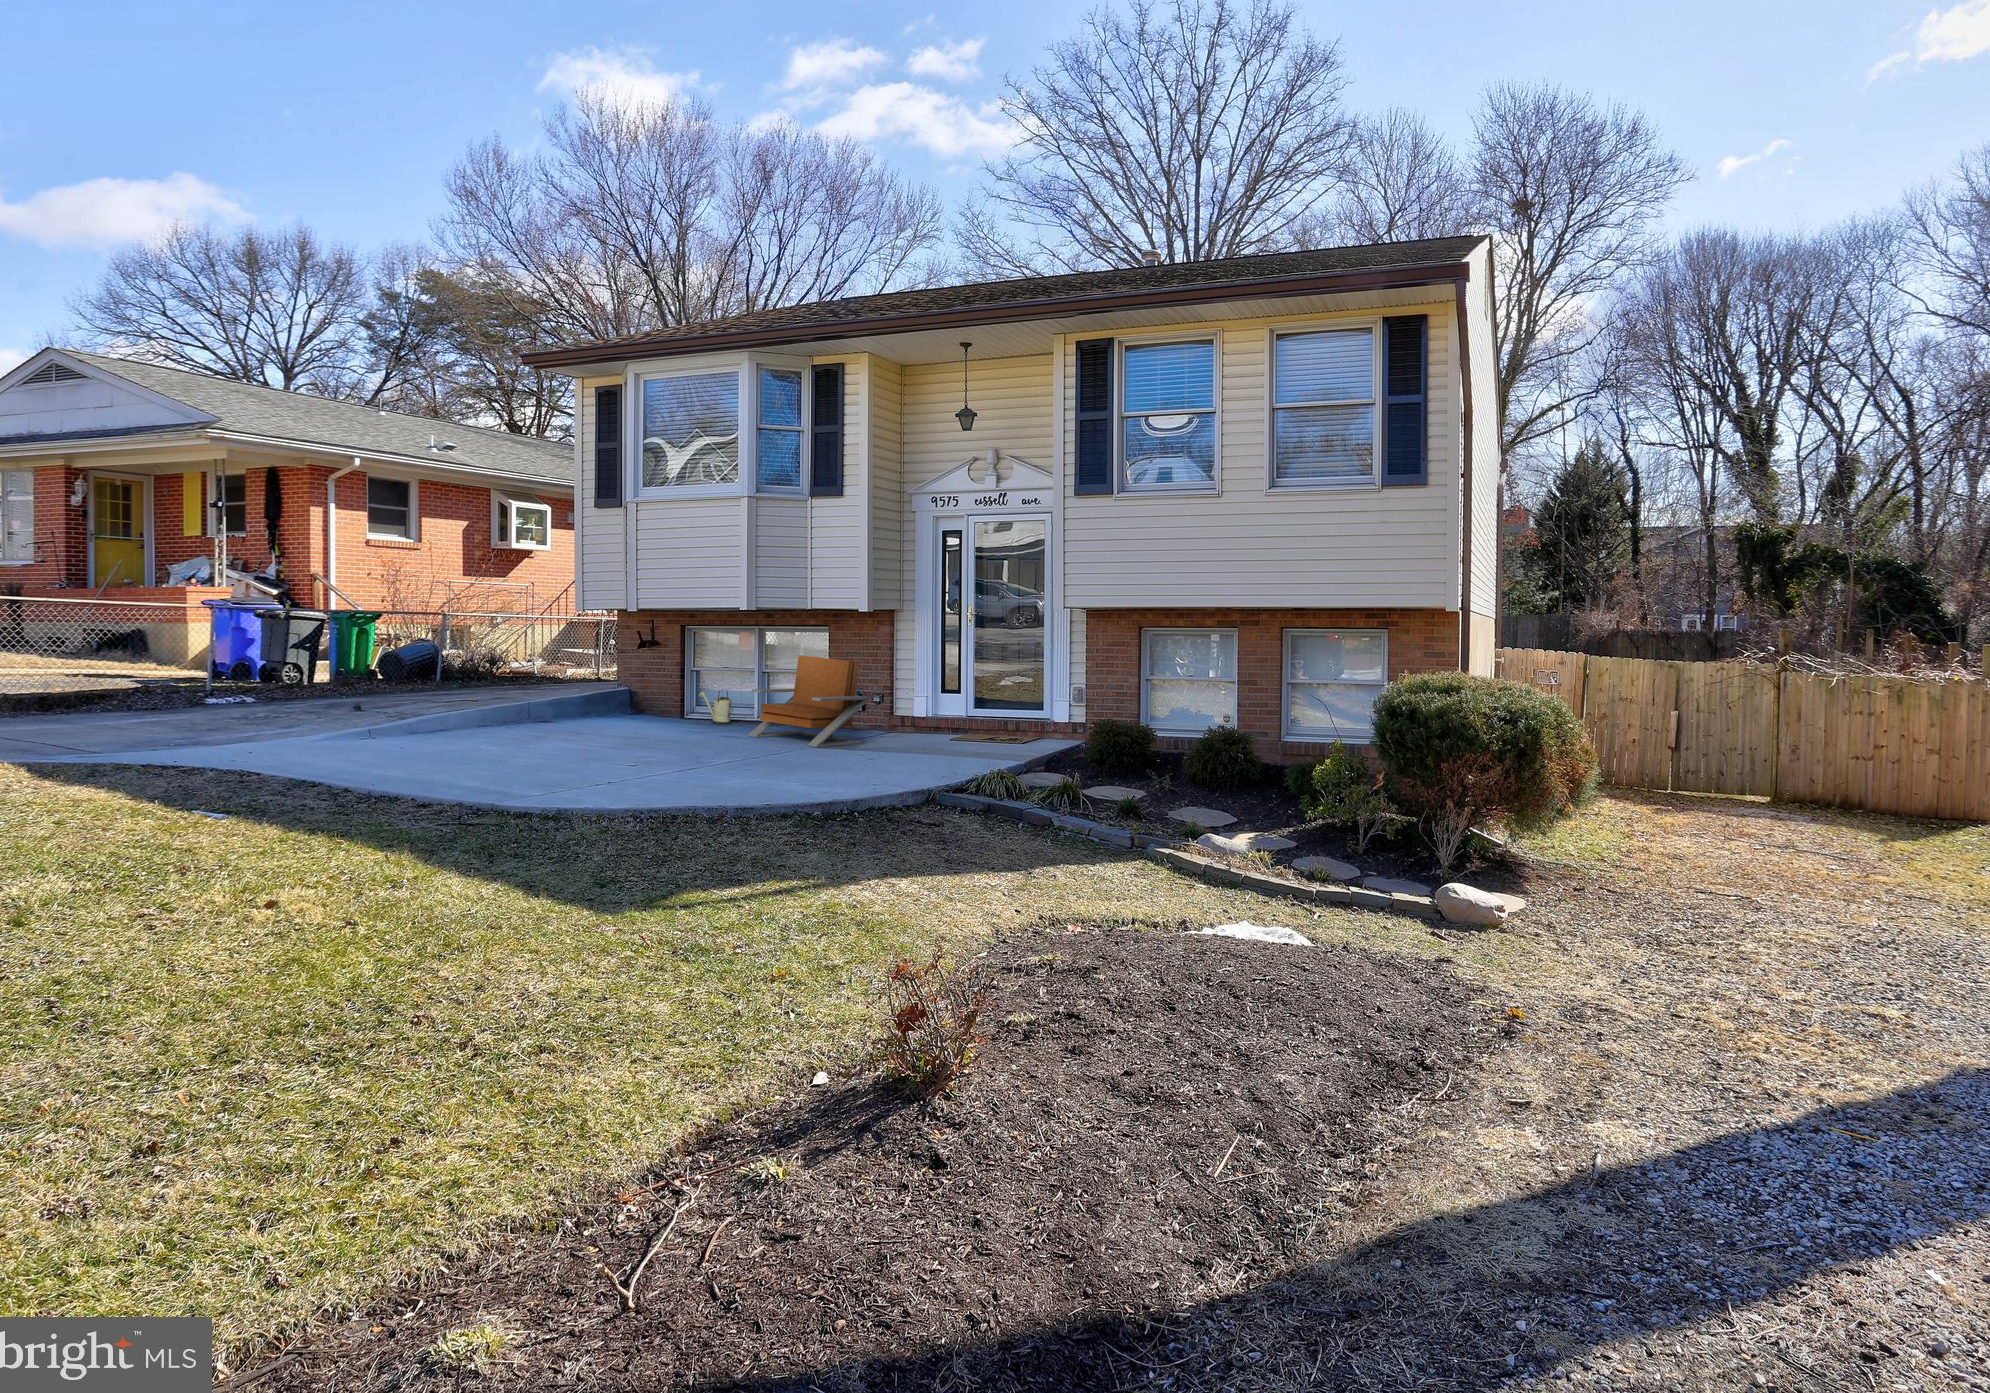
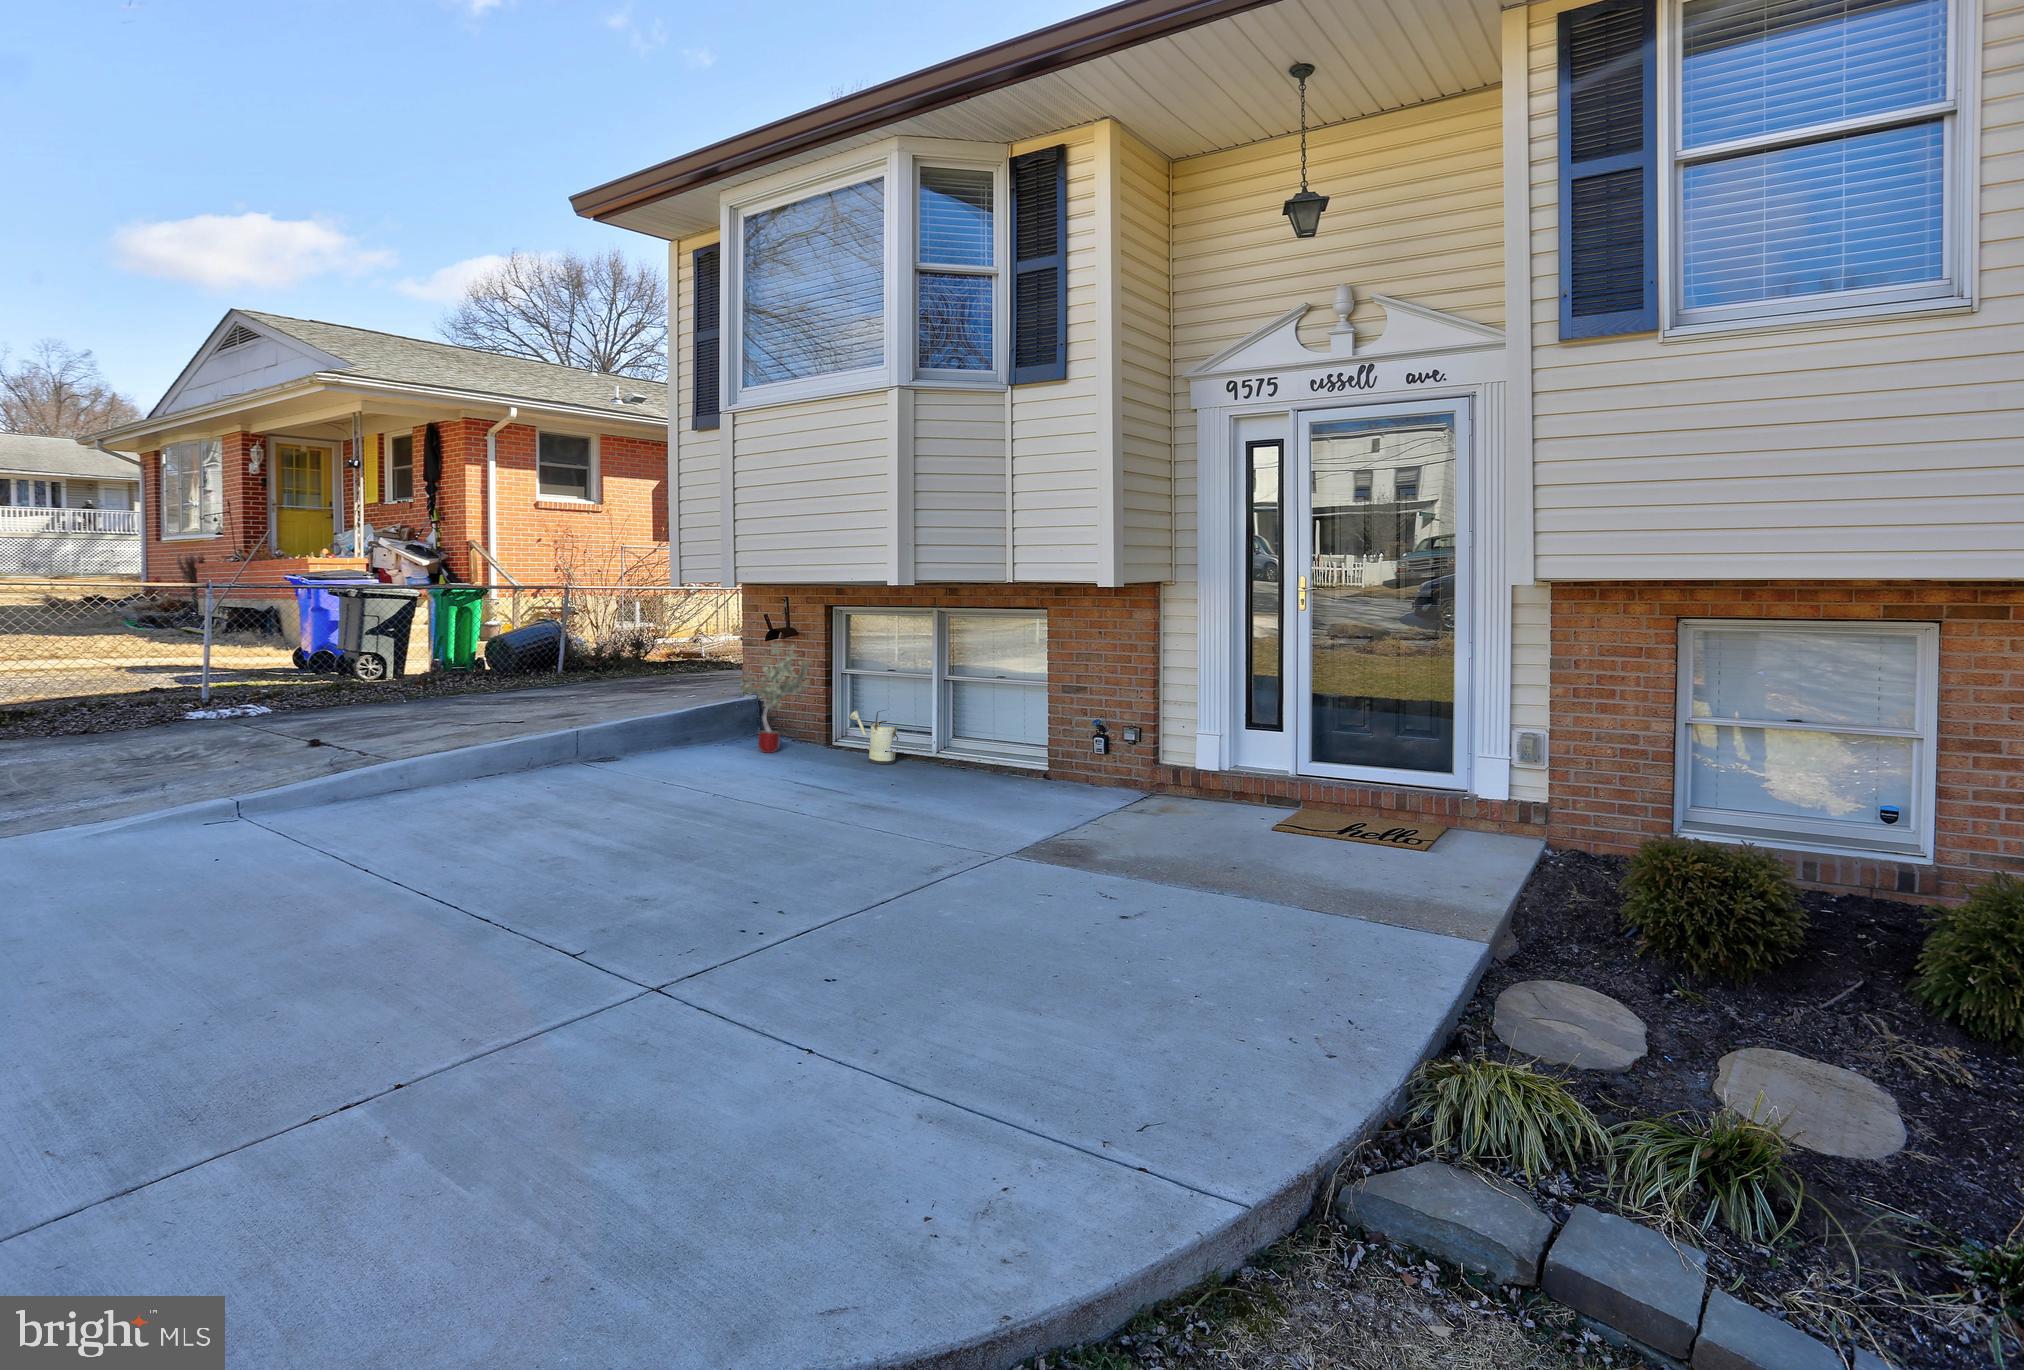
potted tree: none [622,648,675,719] -> present [738,644,809,753]
lounge chair: present [749,655,870,747] -> none [910,660,1115,832]

